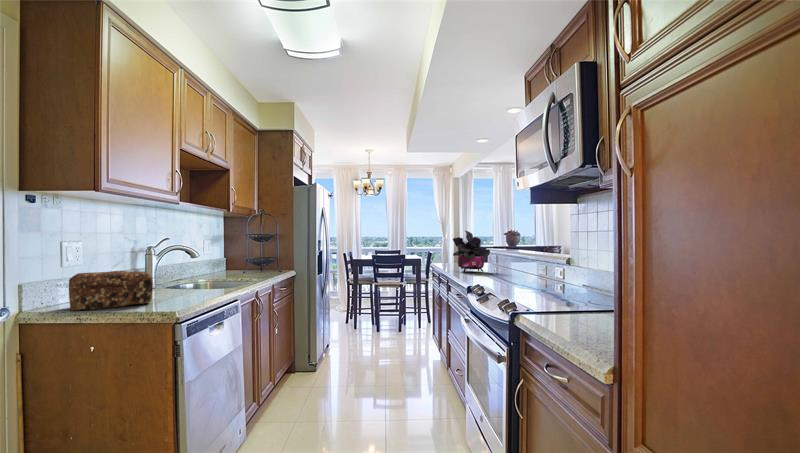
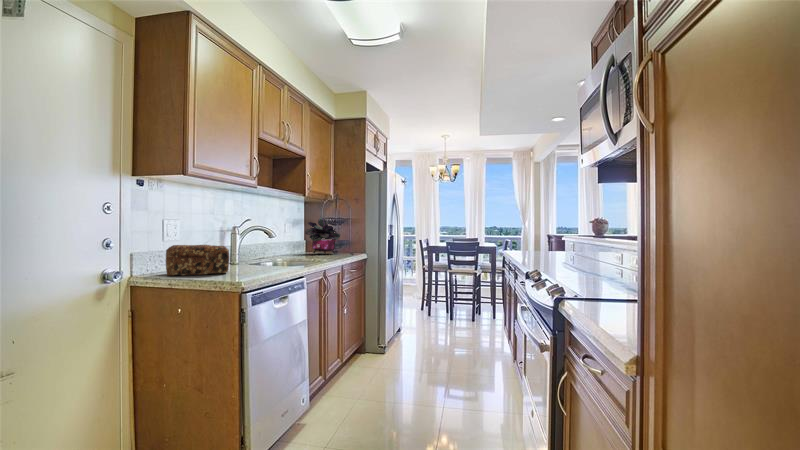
potted plant: present [453,231,490,272] -> present [305,217,340,254]

